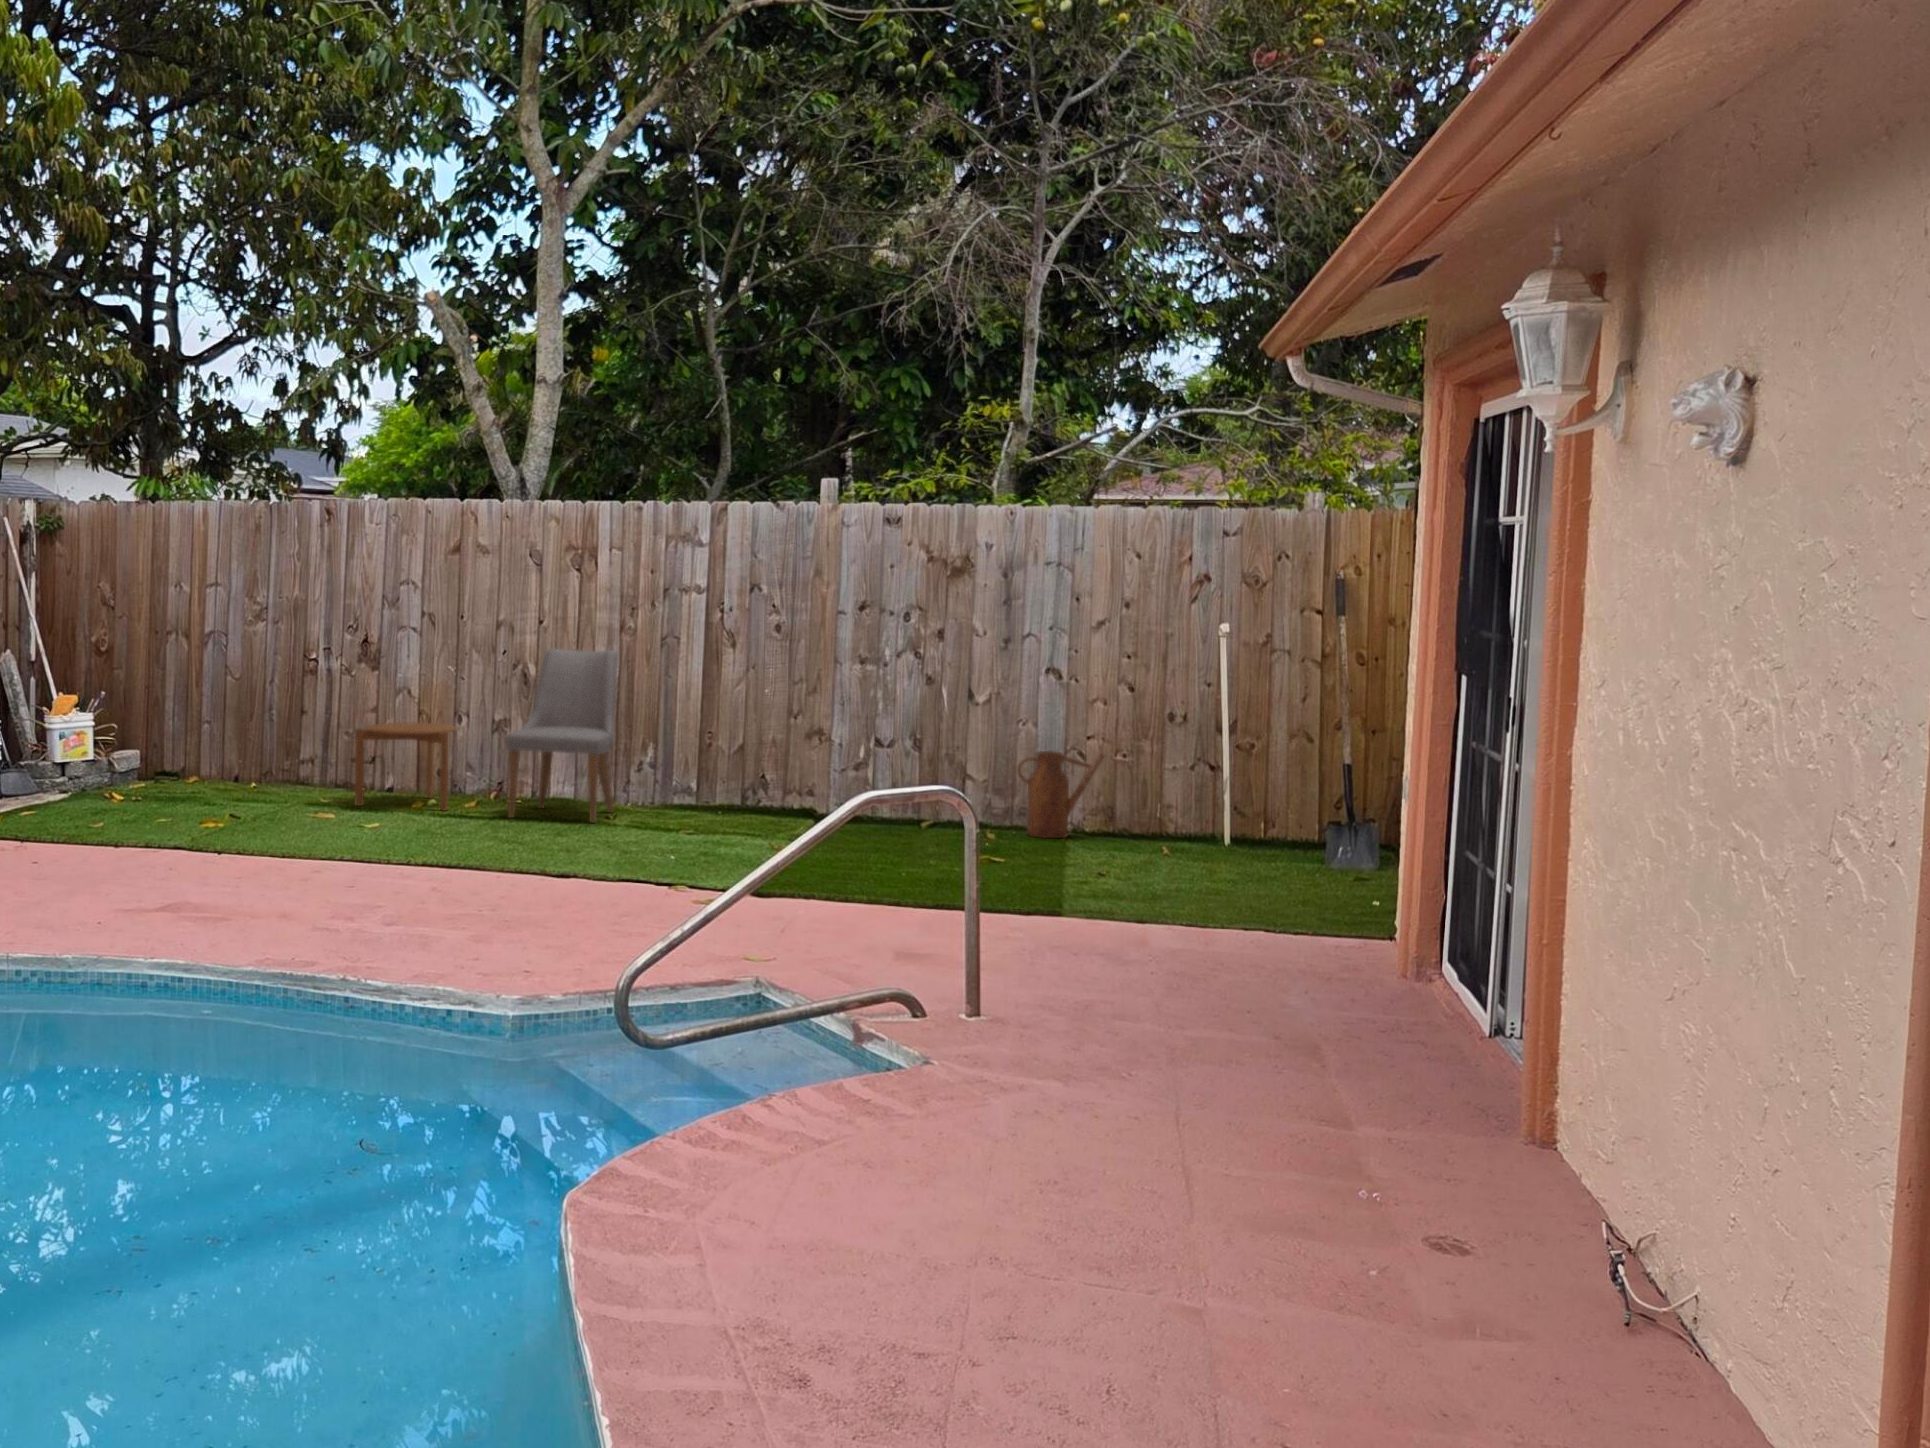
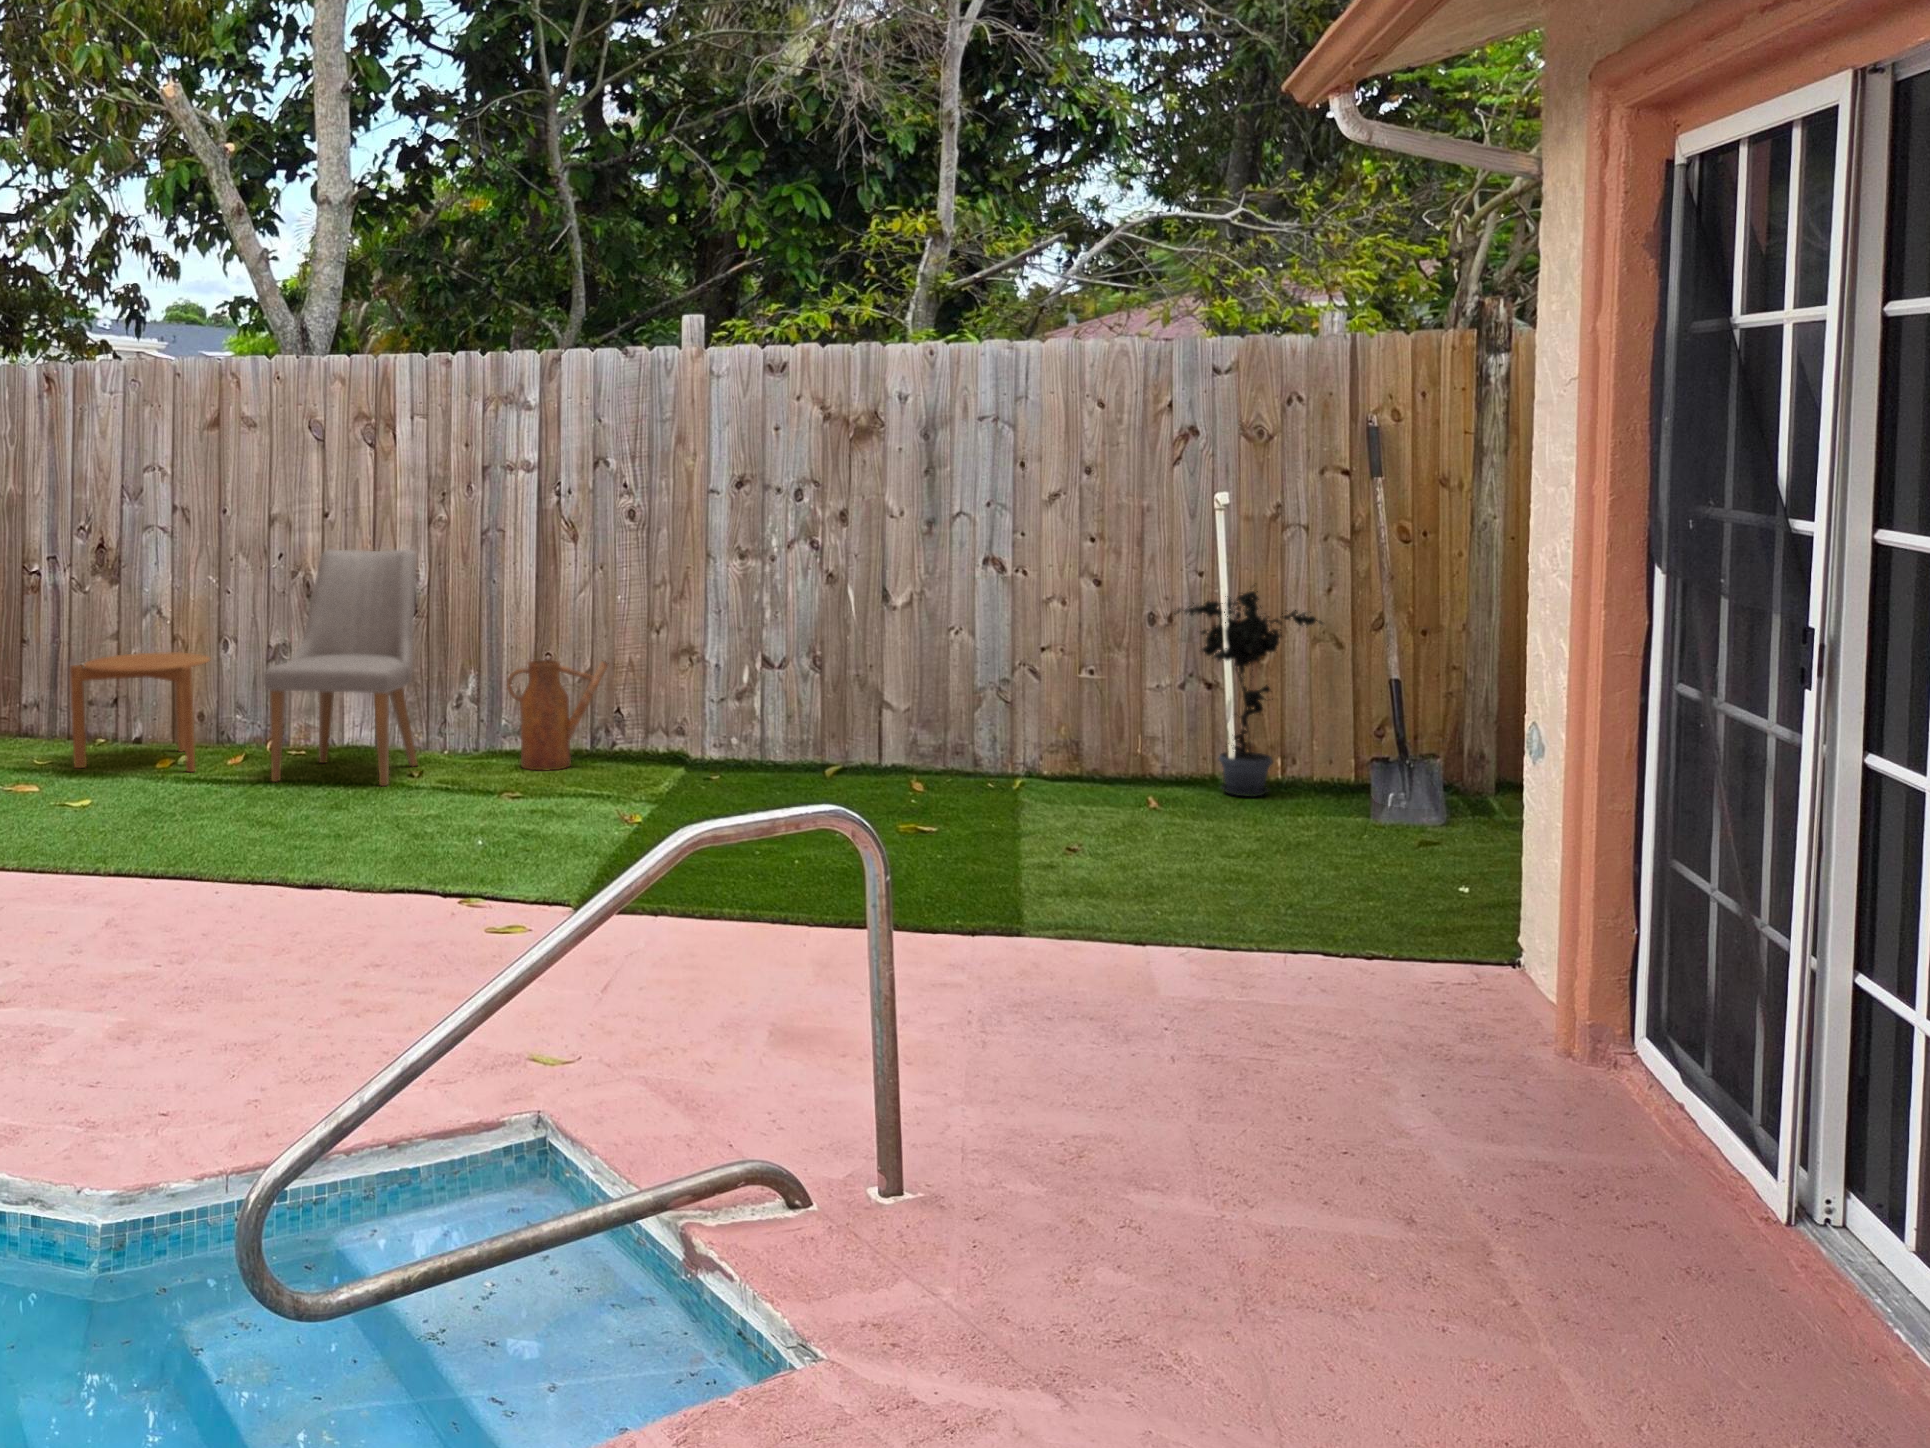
potted plant: none [1184,692,1296,850] -> present [1174,585,1323,796]
watering can: present [1017,751,1104,838] -> present [507,660,608,770]

